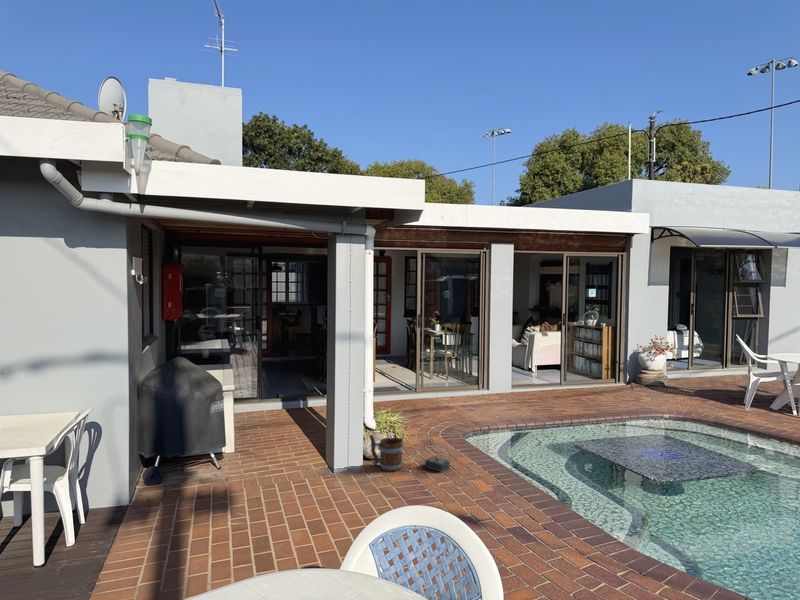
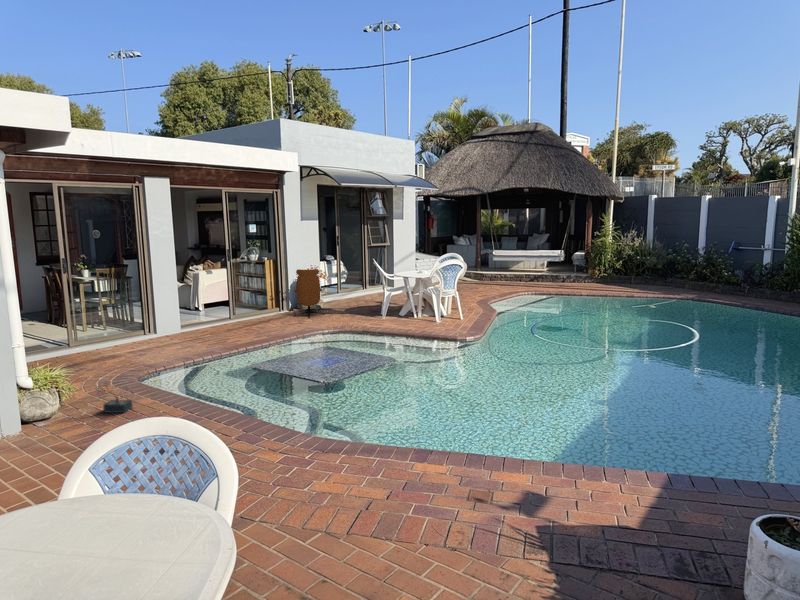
lounge chair: none [631,340,668,395] -> present [294,269,323,318]
bucket: present [369,435,404,472] -> none [28,387,76,426]

